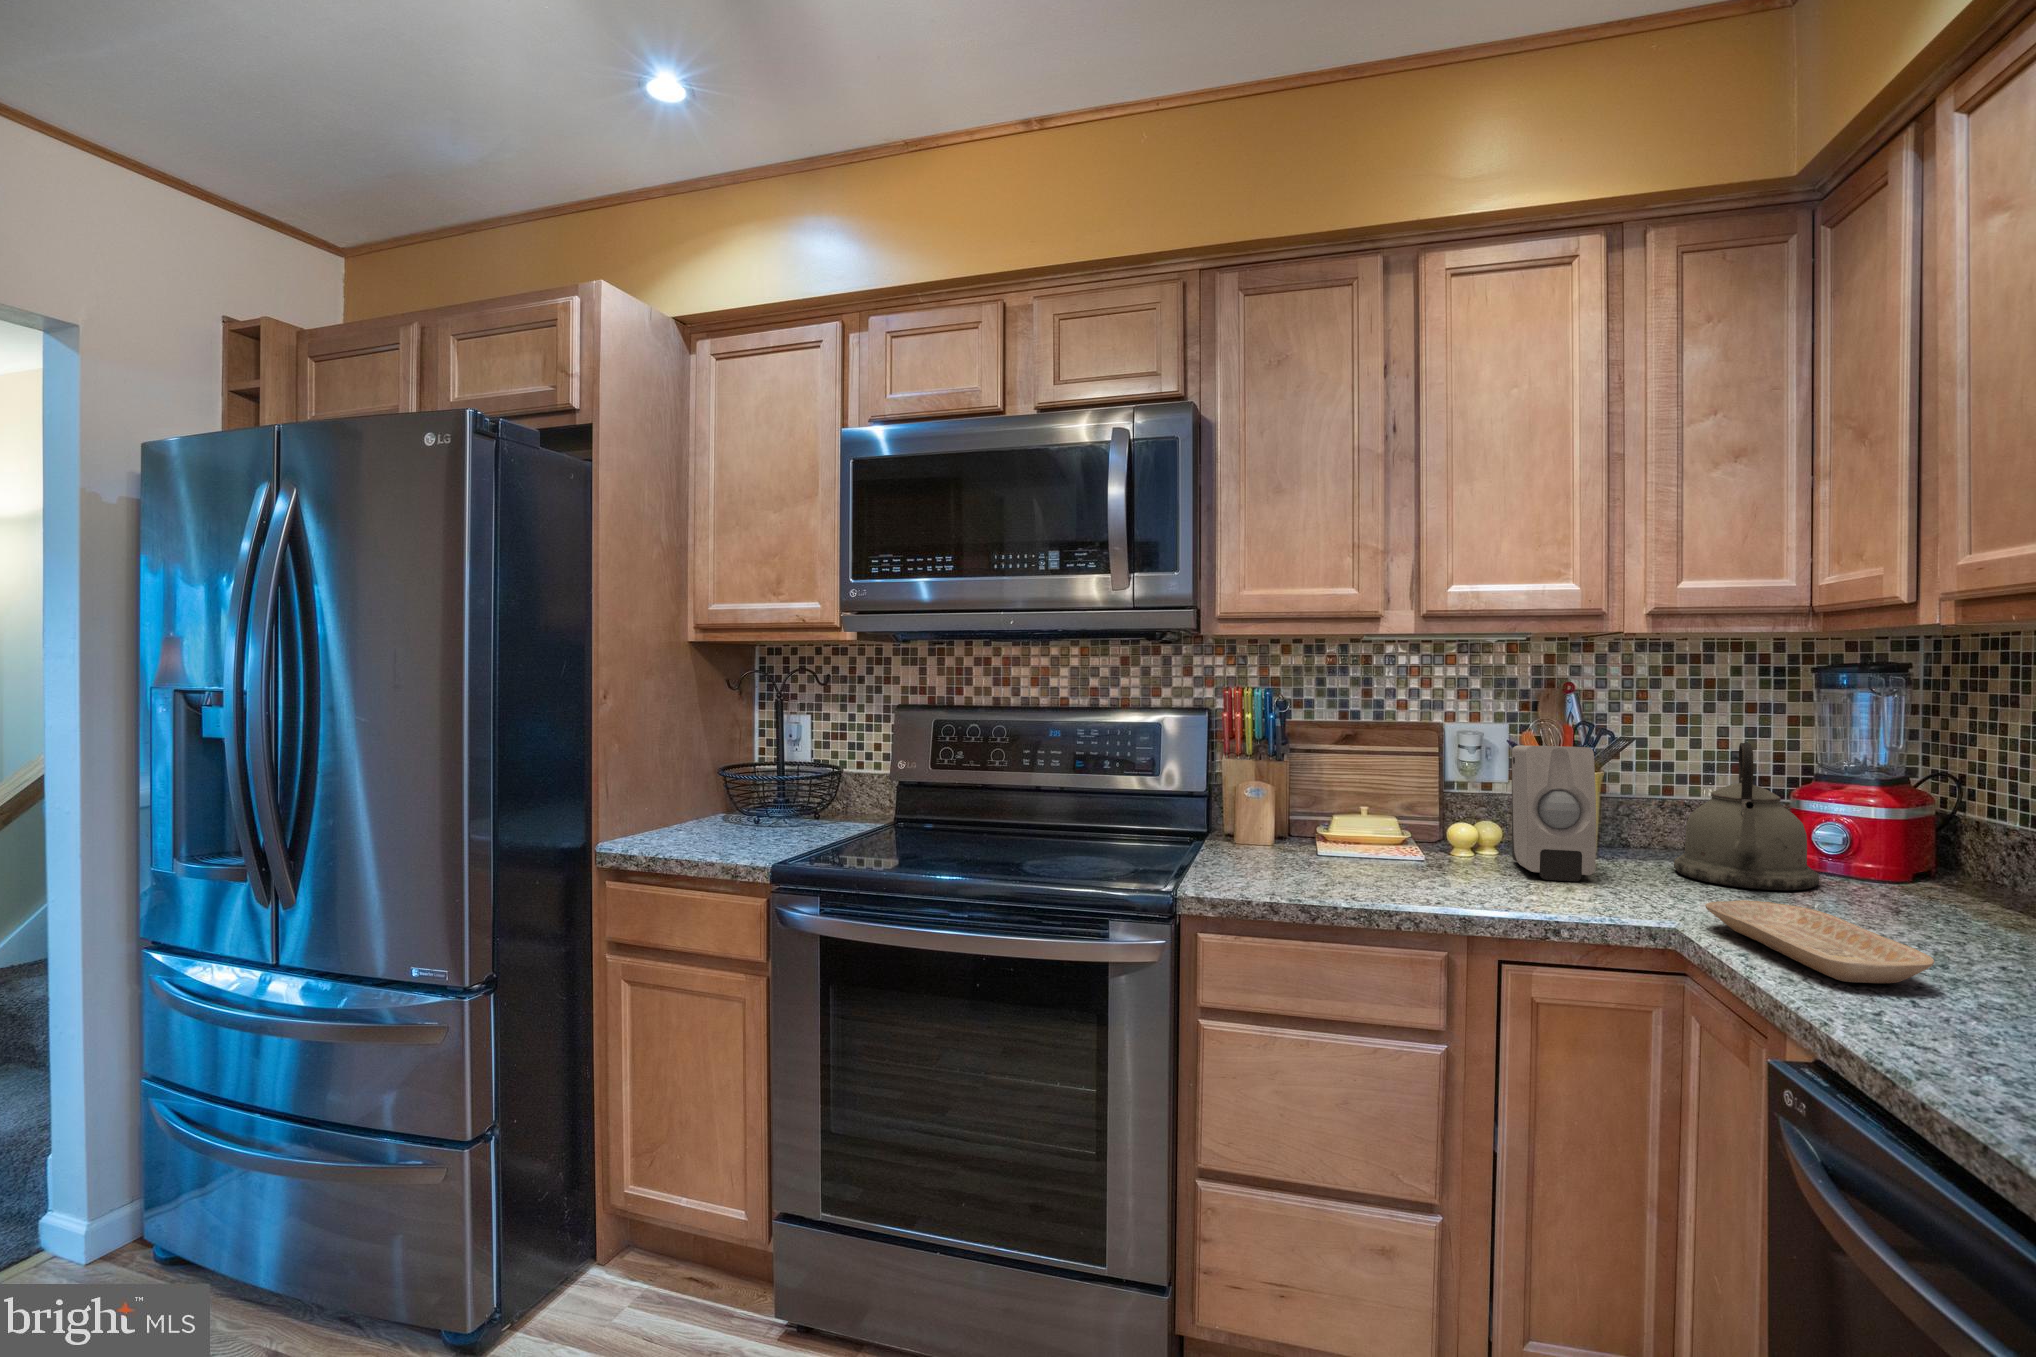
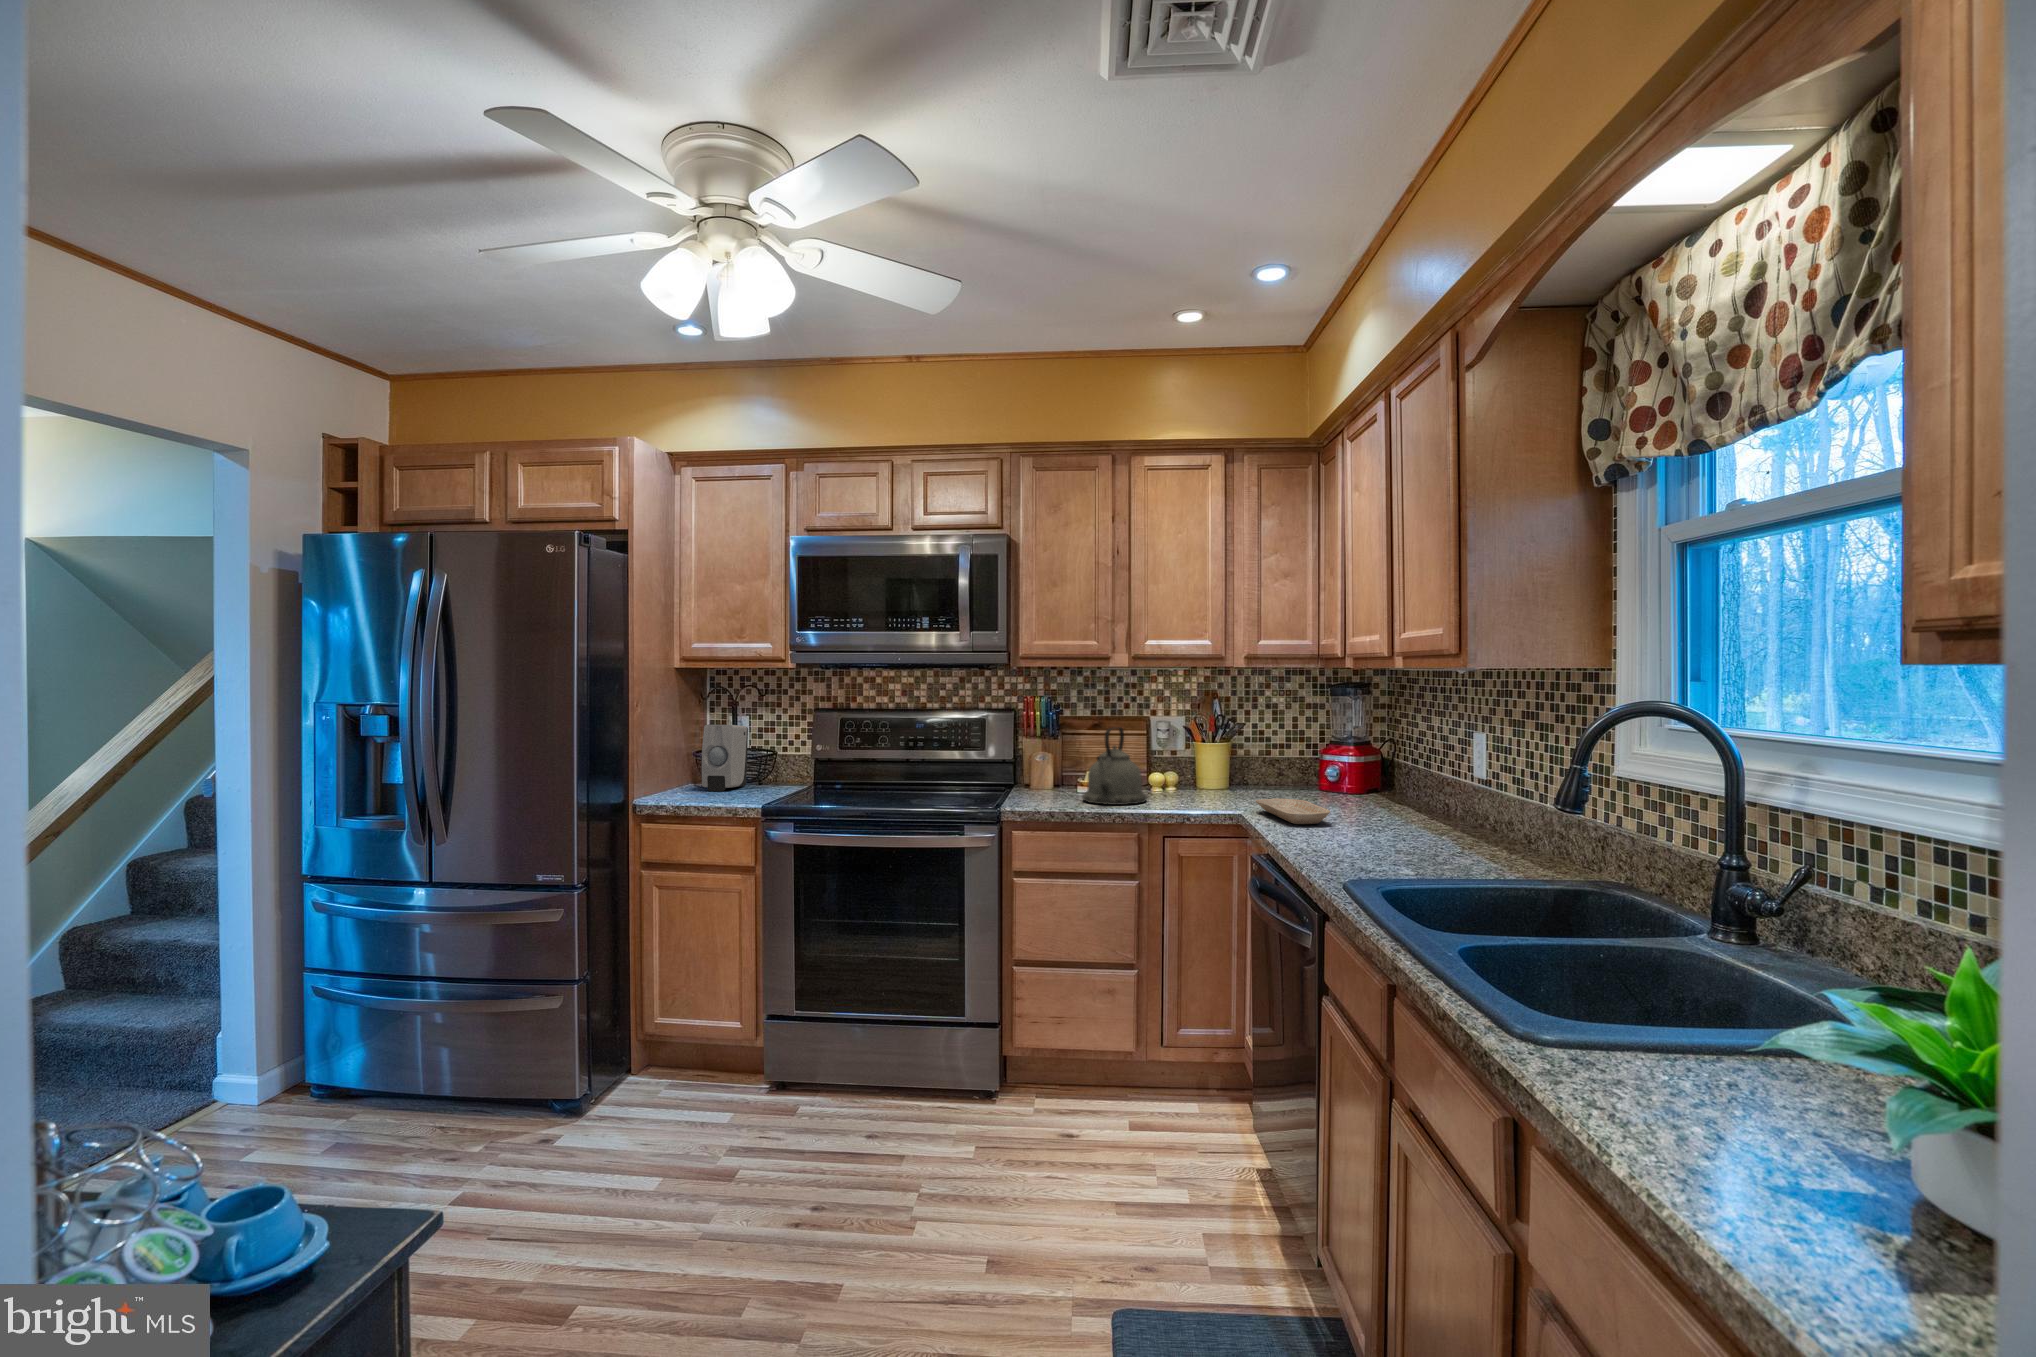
kettle: present [1674,743,1819,890] -> present [1082,727,1147,805]
soap dispenser: present [1512,745,1596,881] -> present [702,725,748,791]

